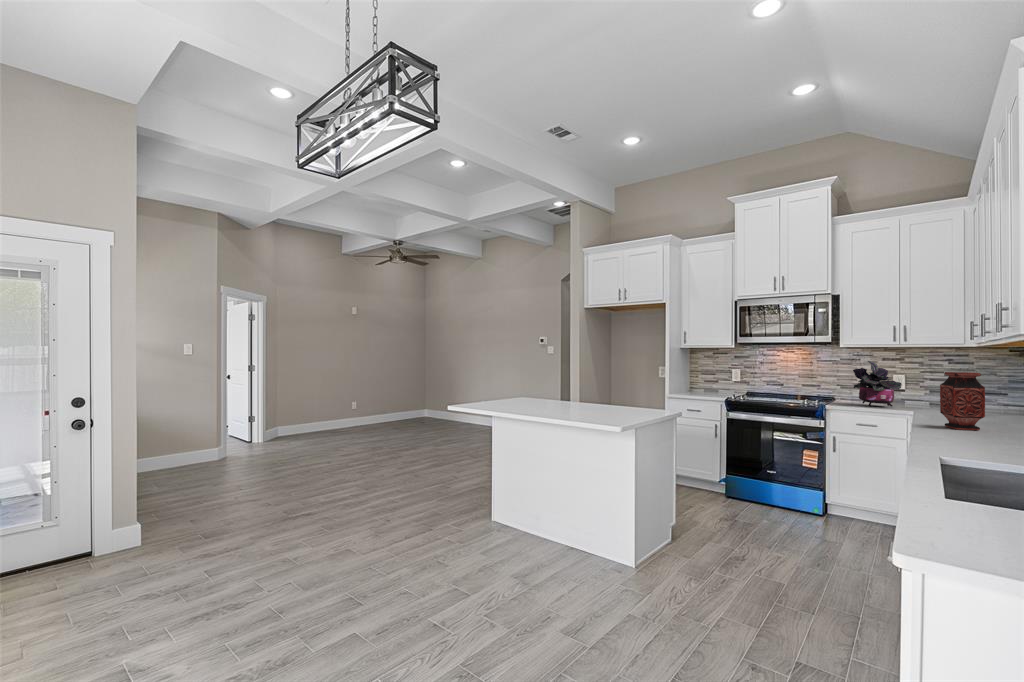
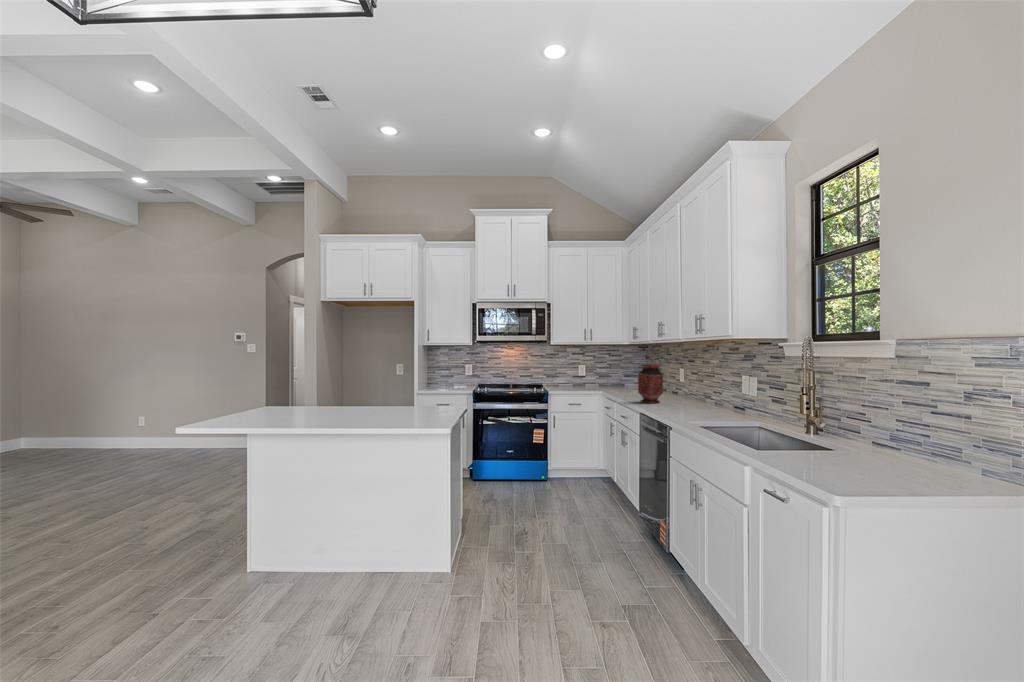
potted plant: present [853,361,902,407] -> none [562,355,590,390]

